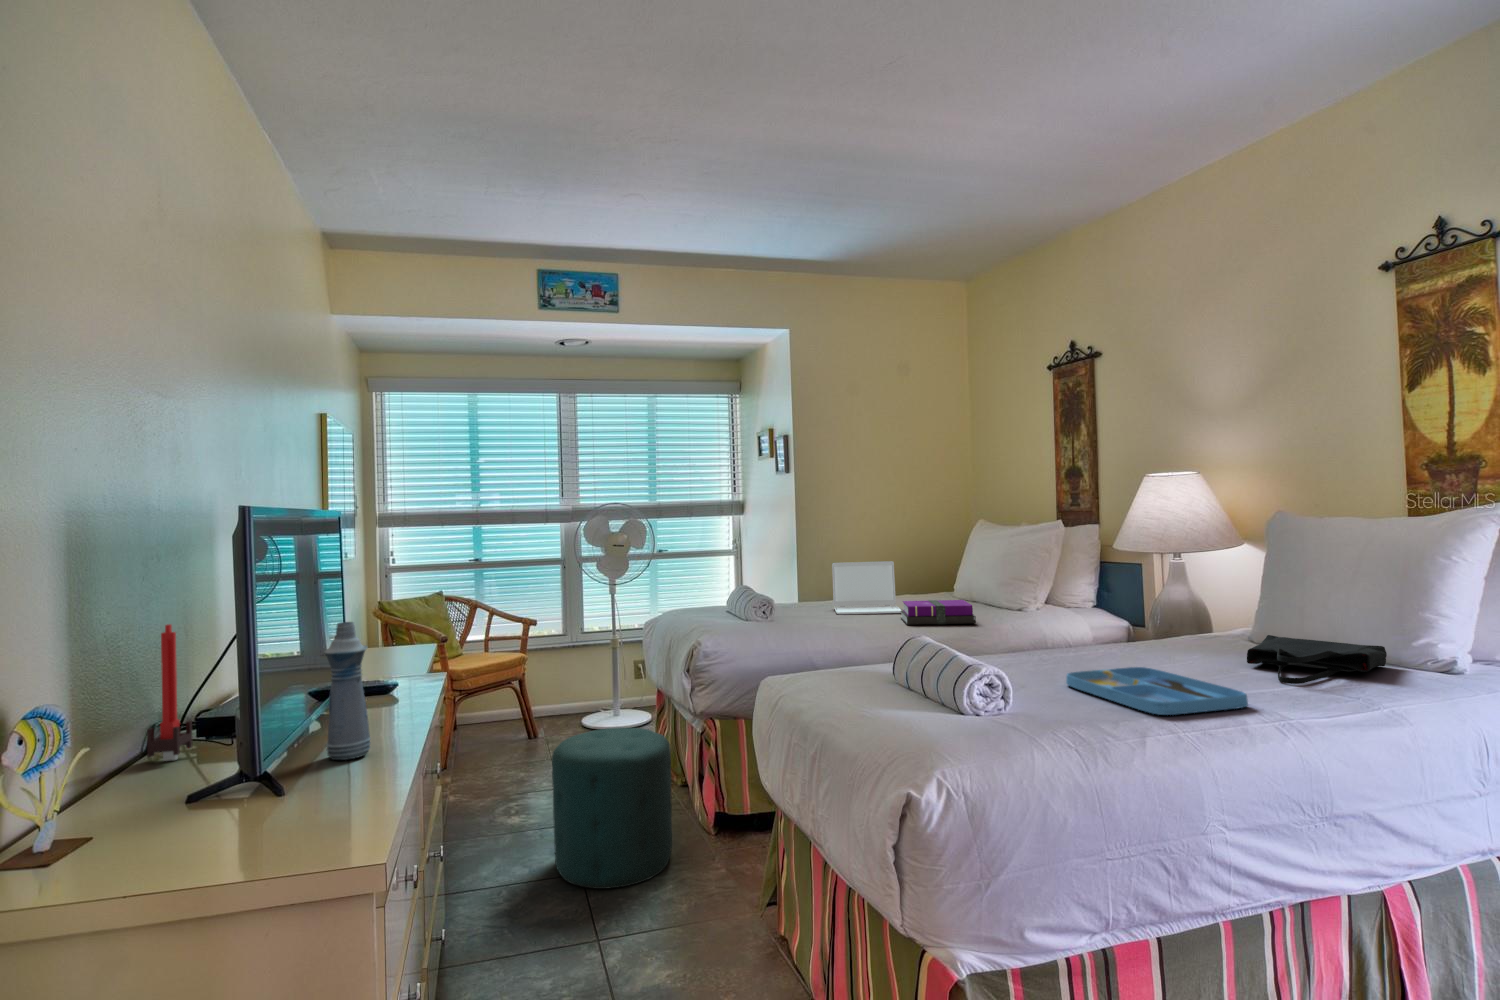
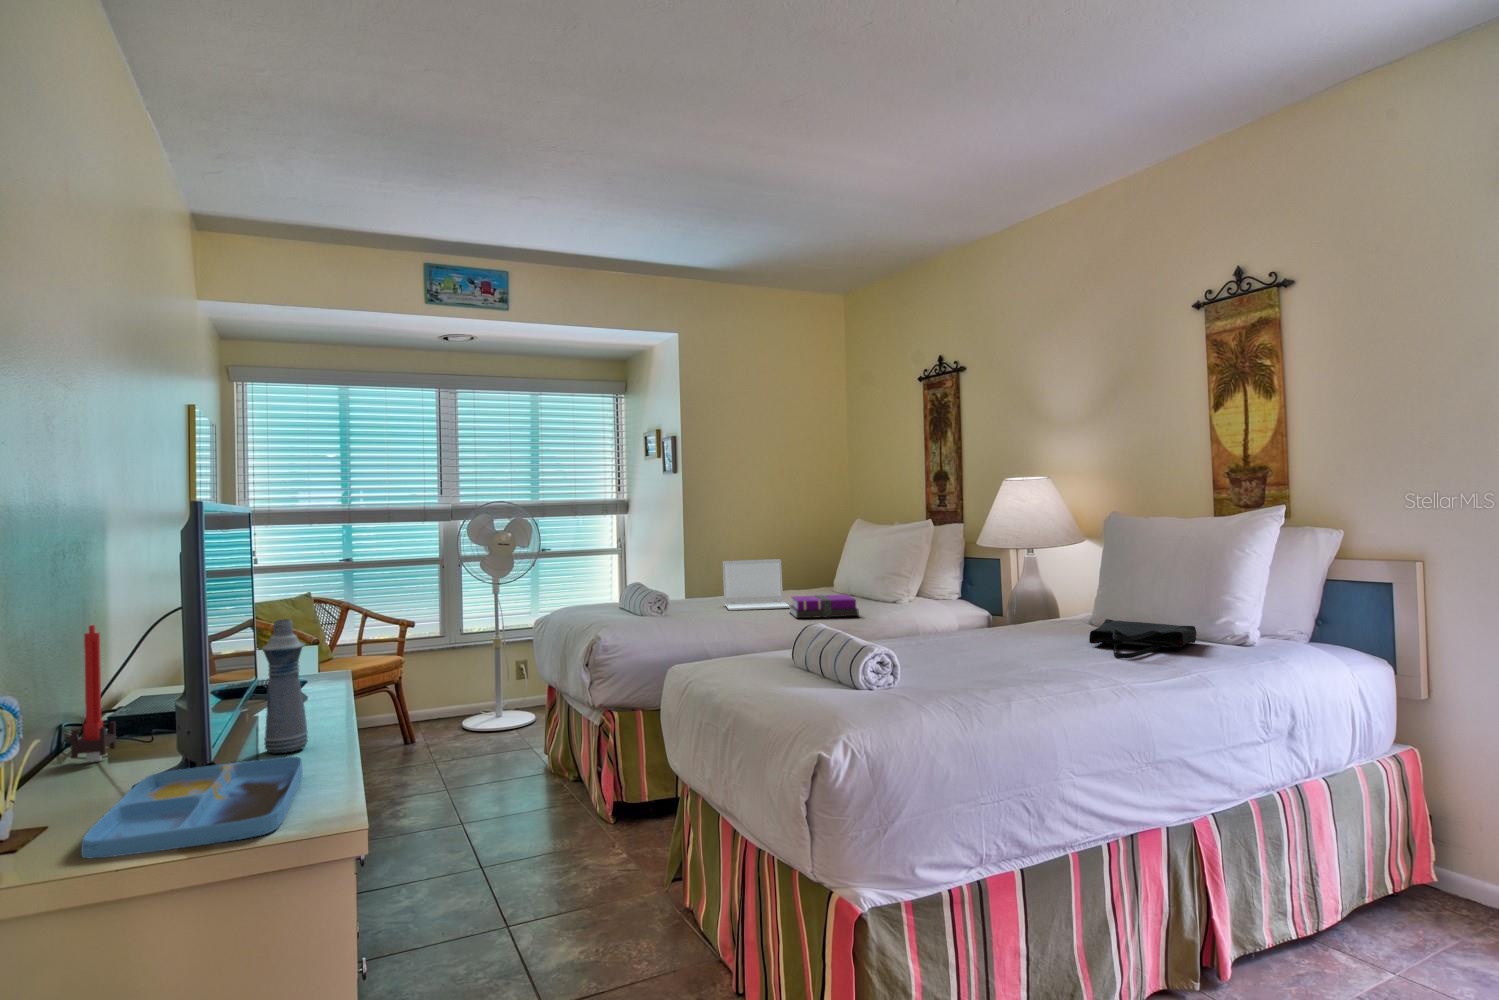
tray: present [1066,667,1248,715] -> present [81,757,303,858]
ottoman: present [552,728,672,889] -> none [454,724,574,881]

